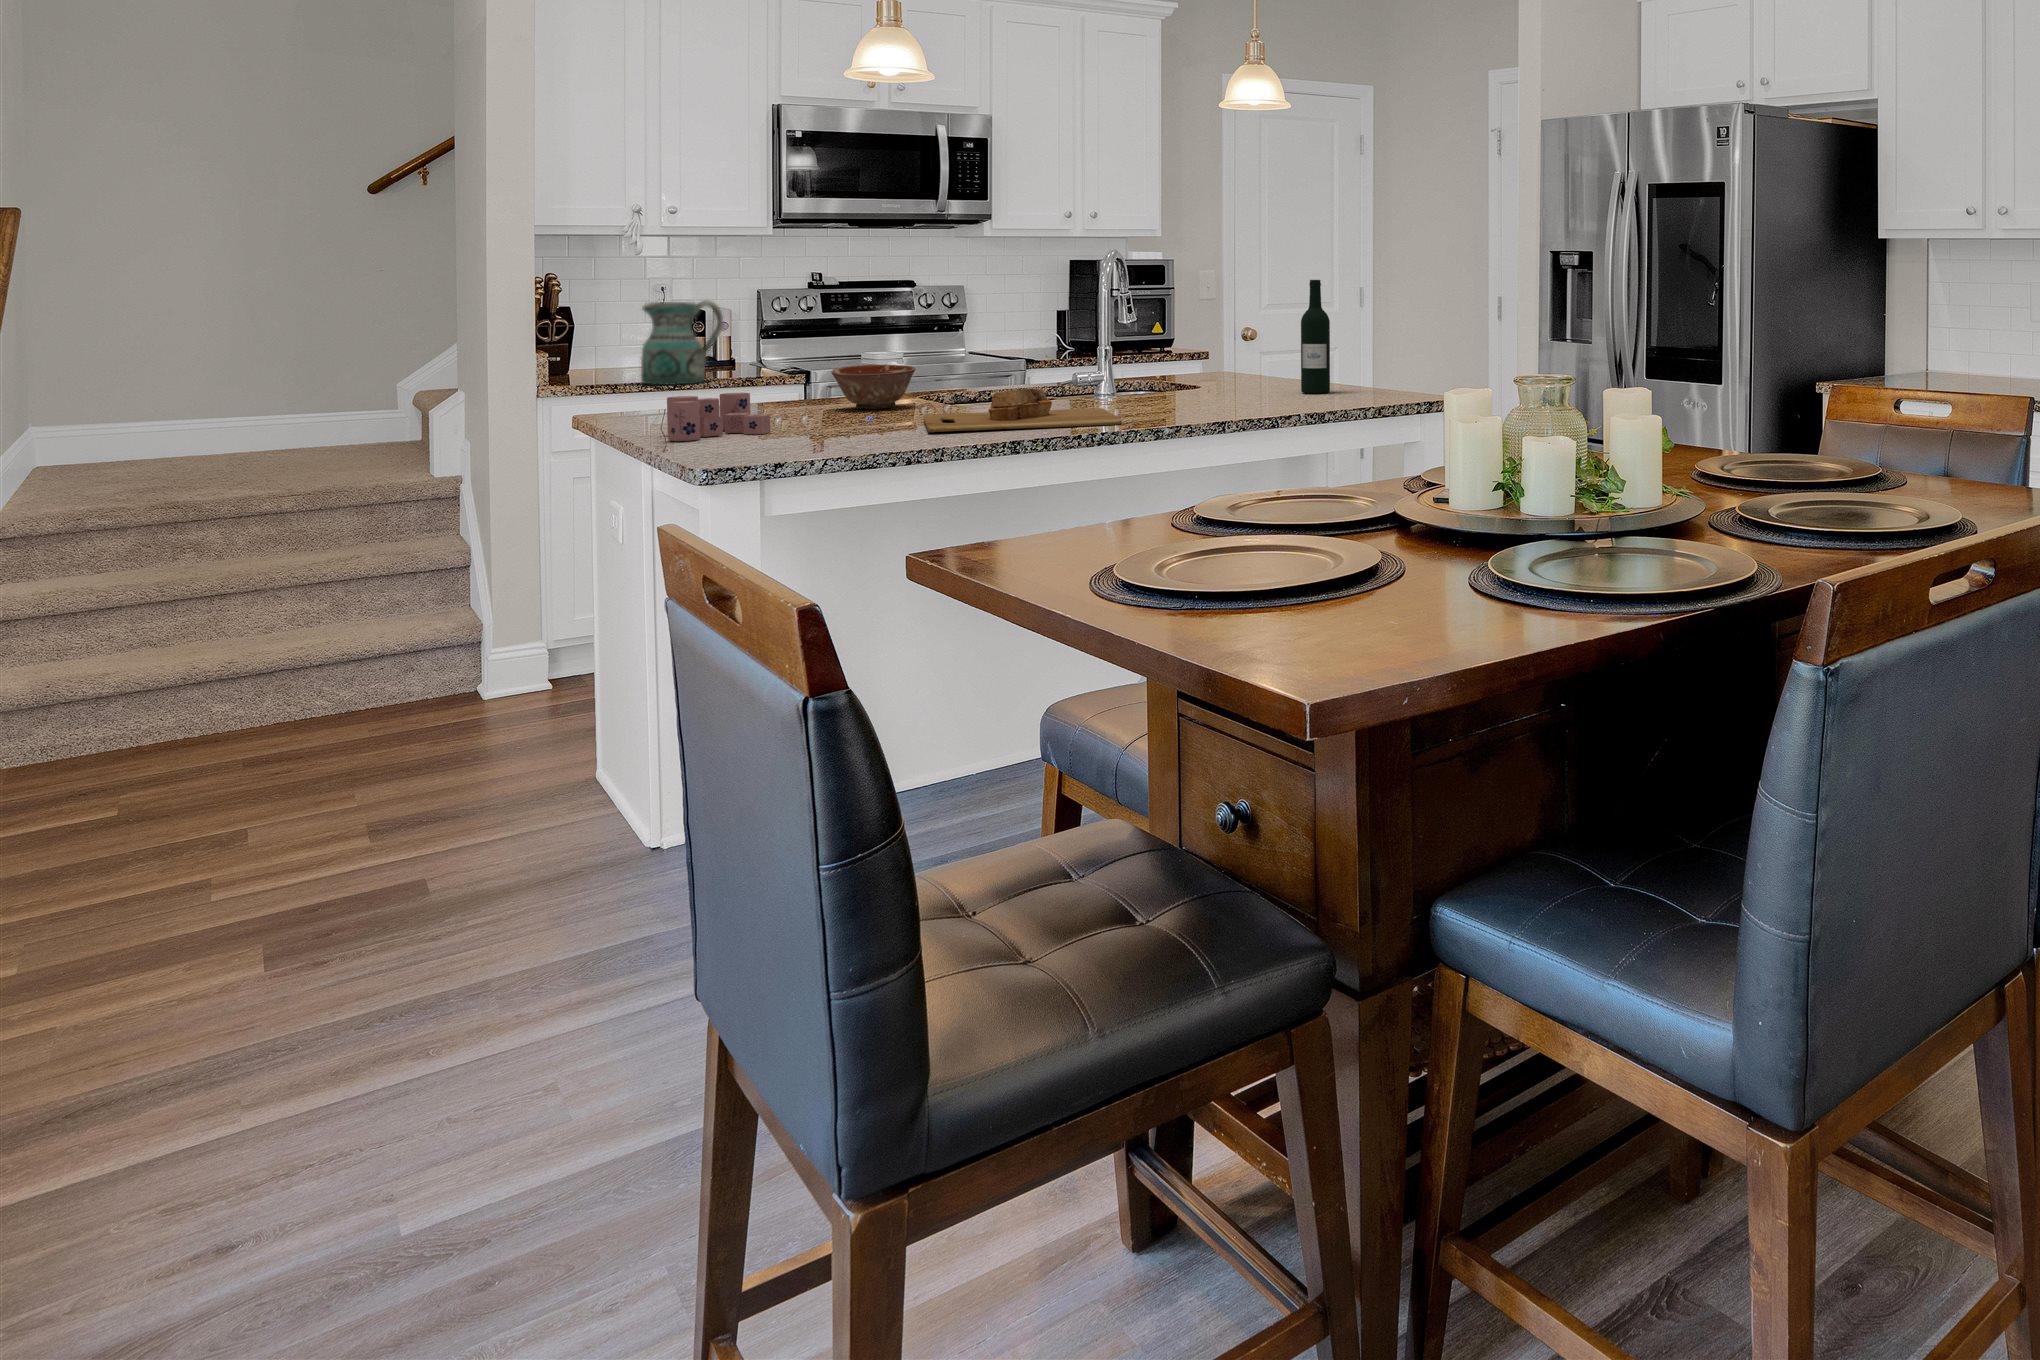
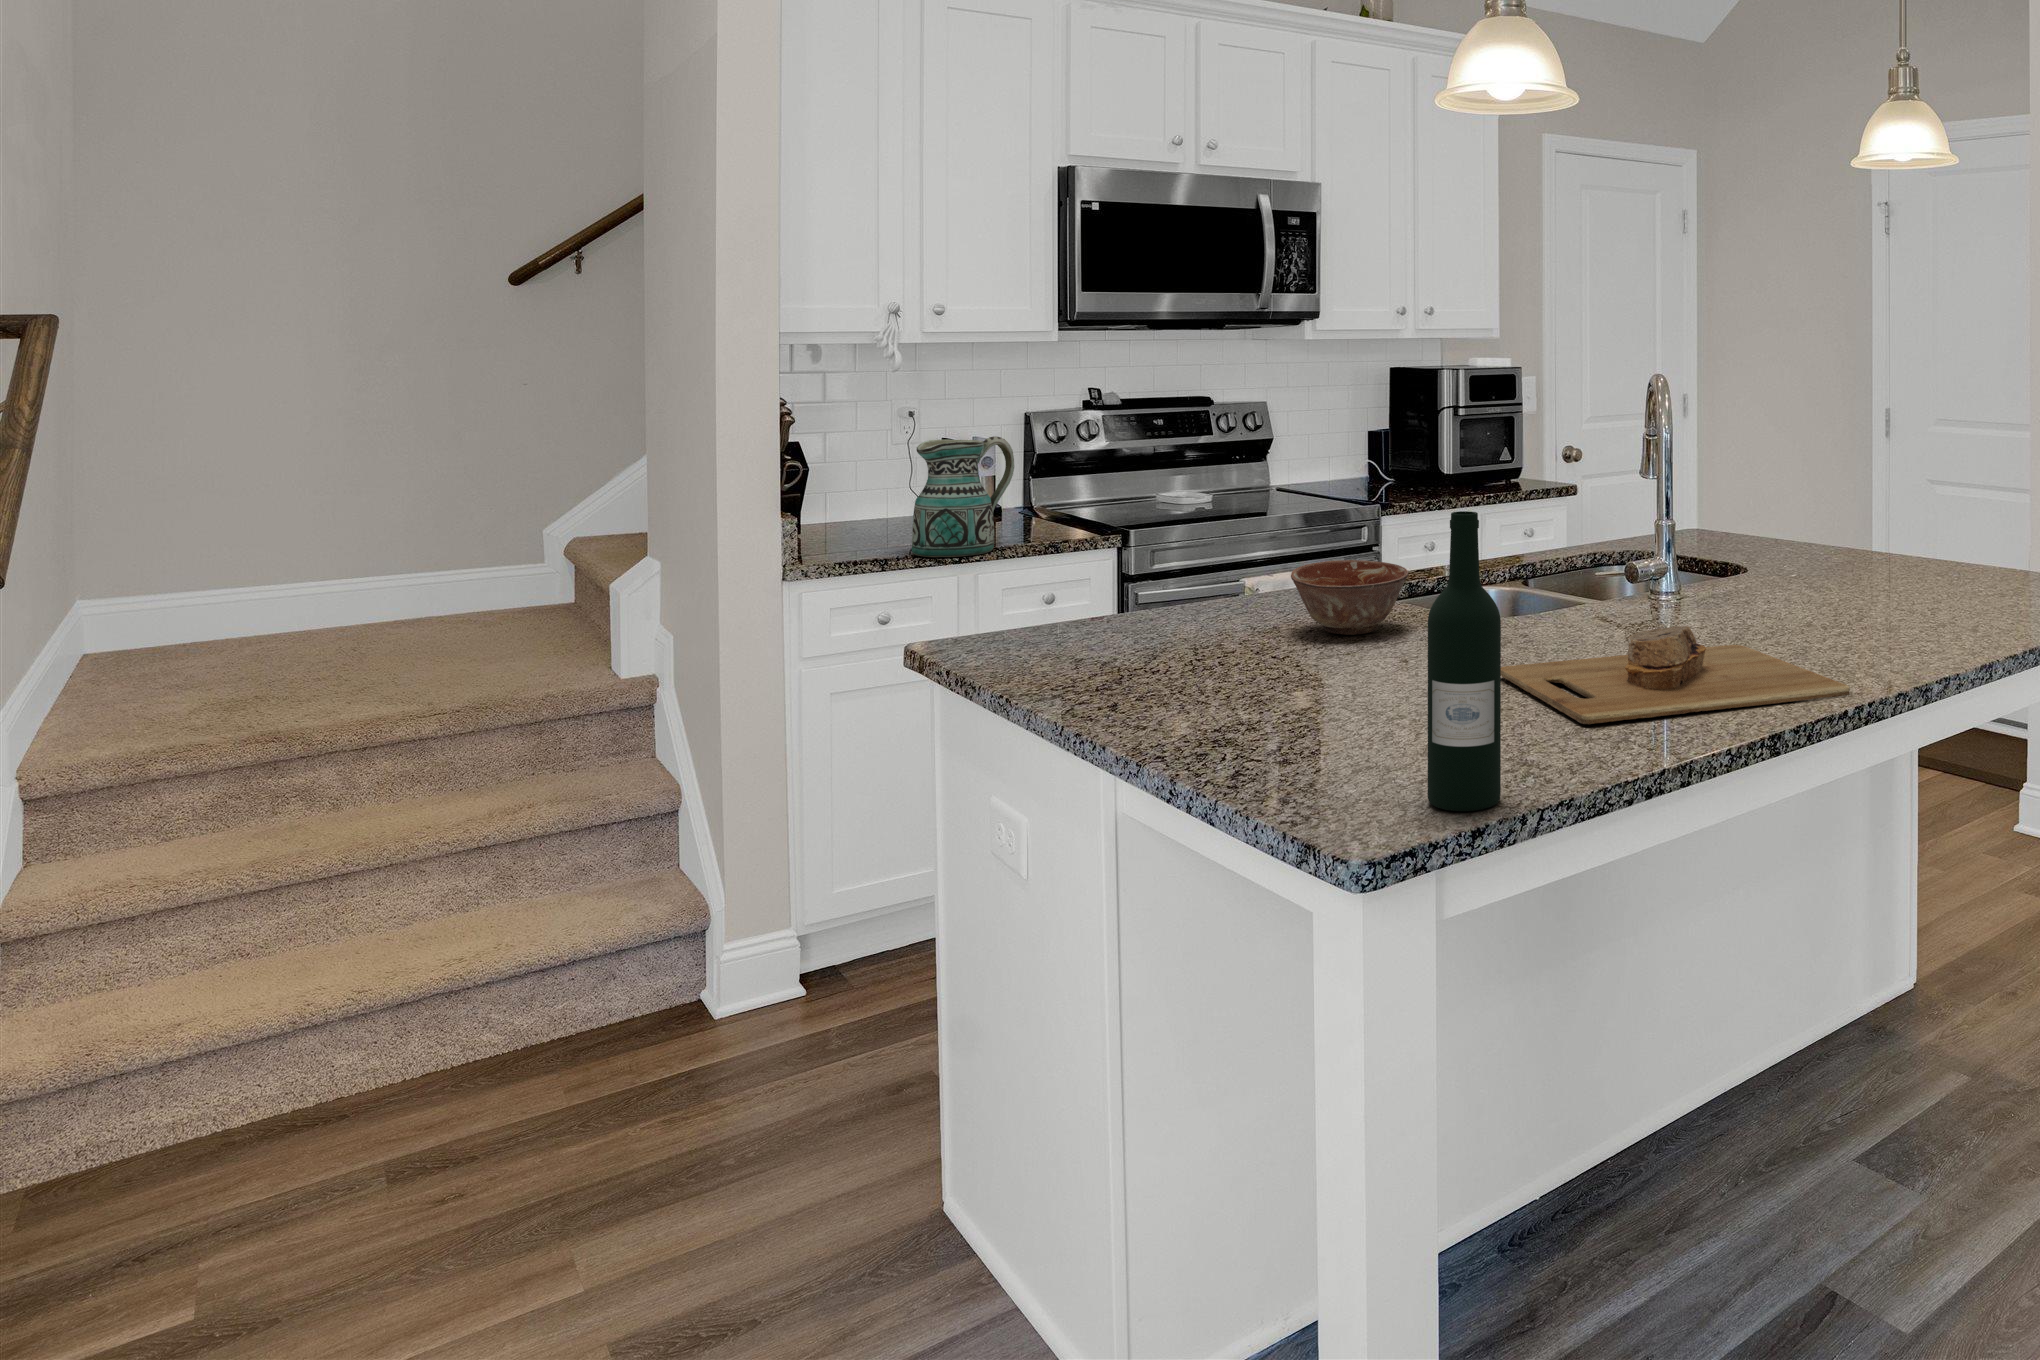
wine bottle: present [1301,280,1330,393] -> present [1428,511,1501,811]
candle: present [667,393,771,441] -> none [1138,641,1300,750]

